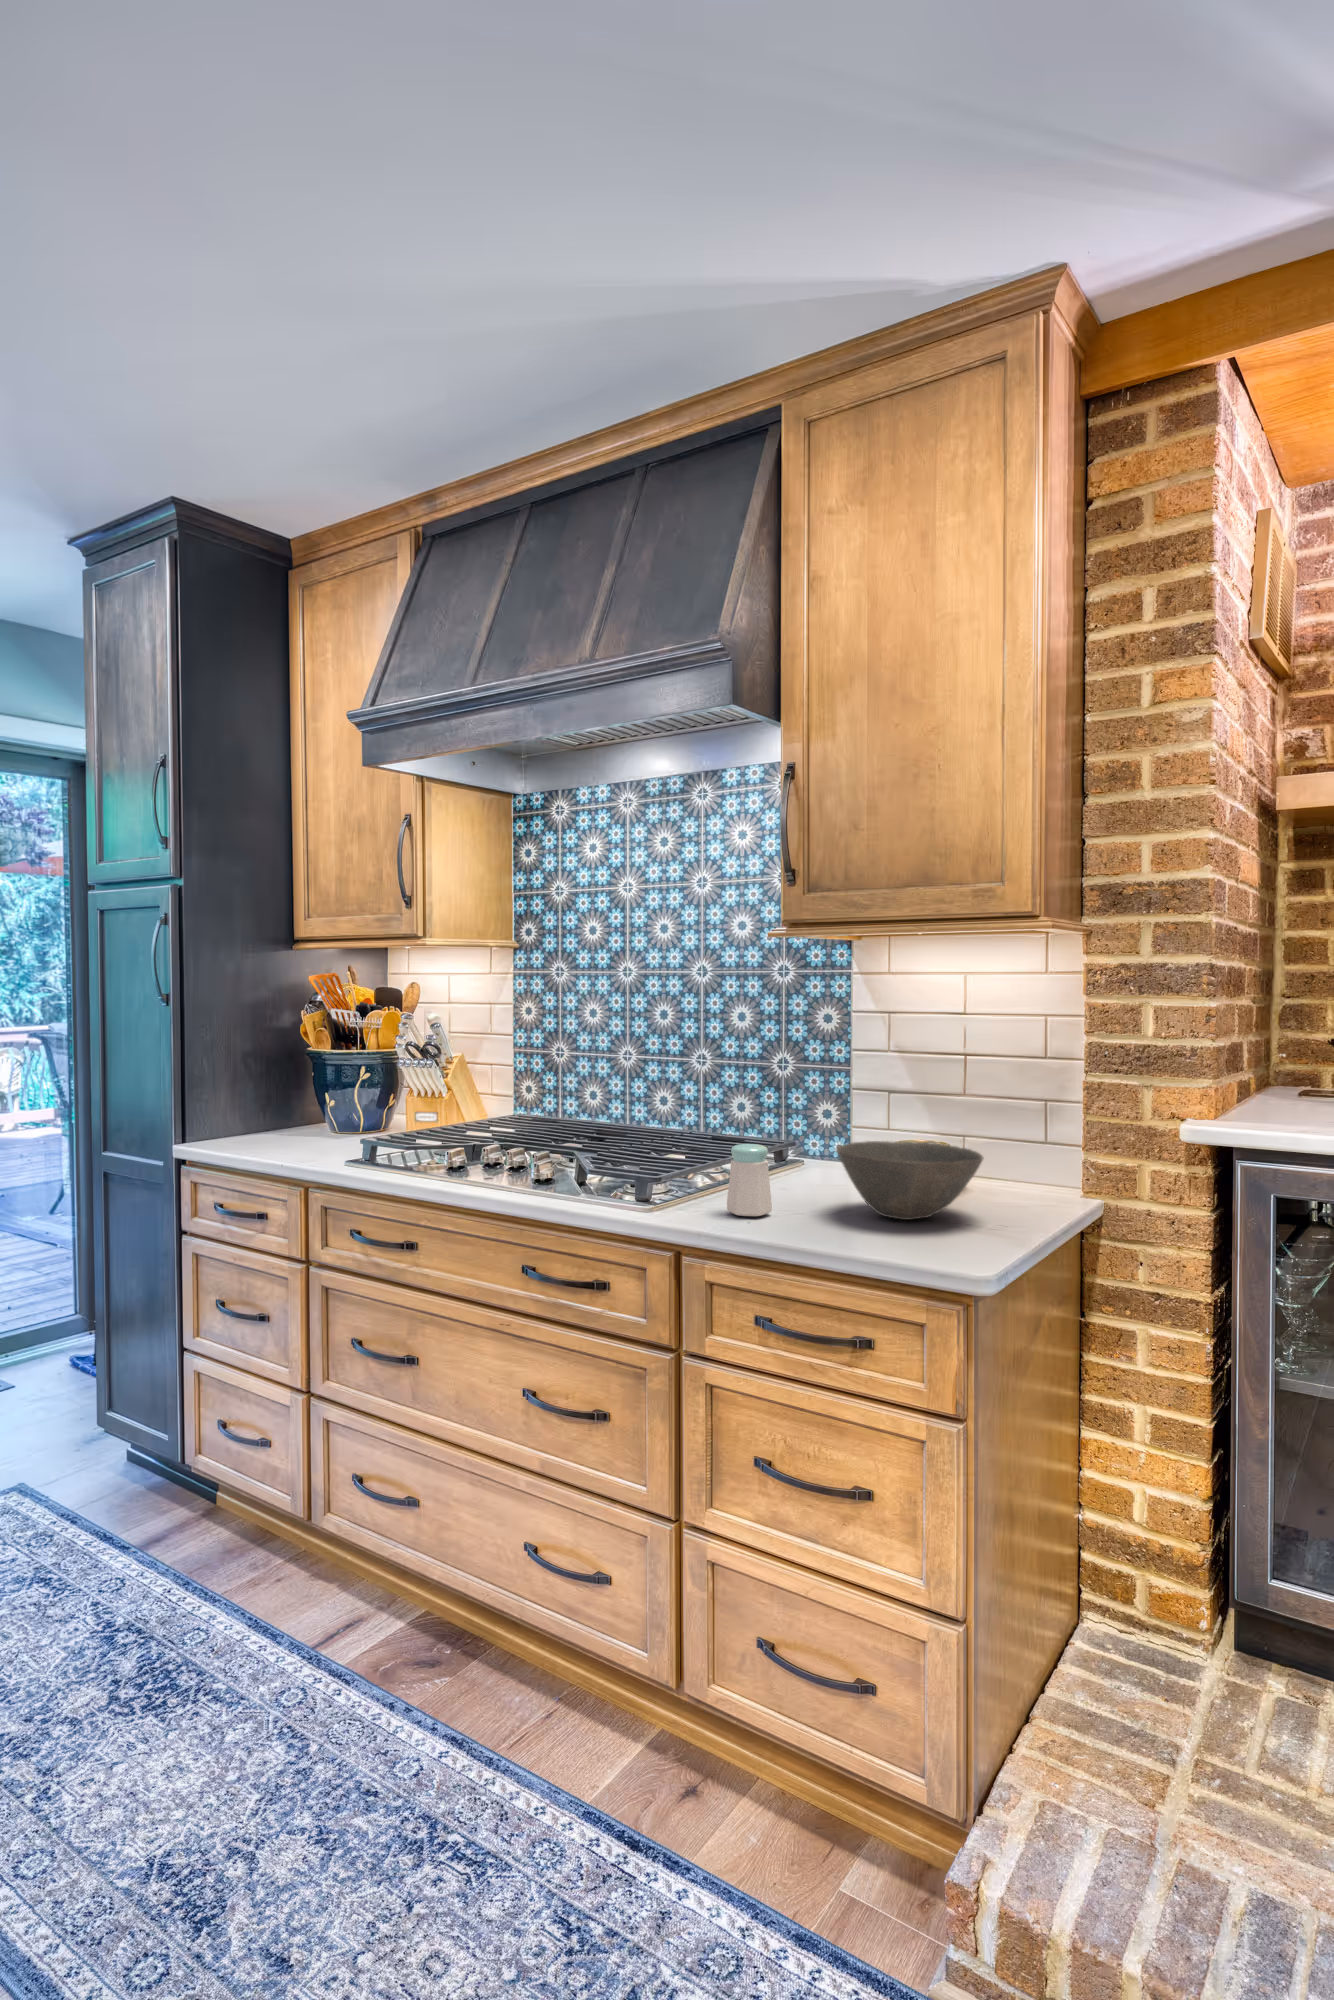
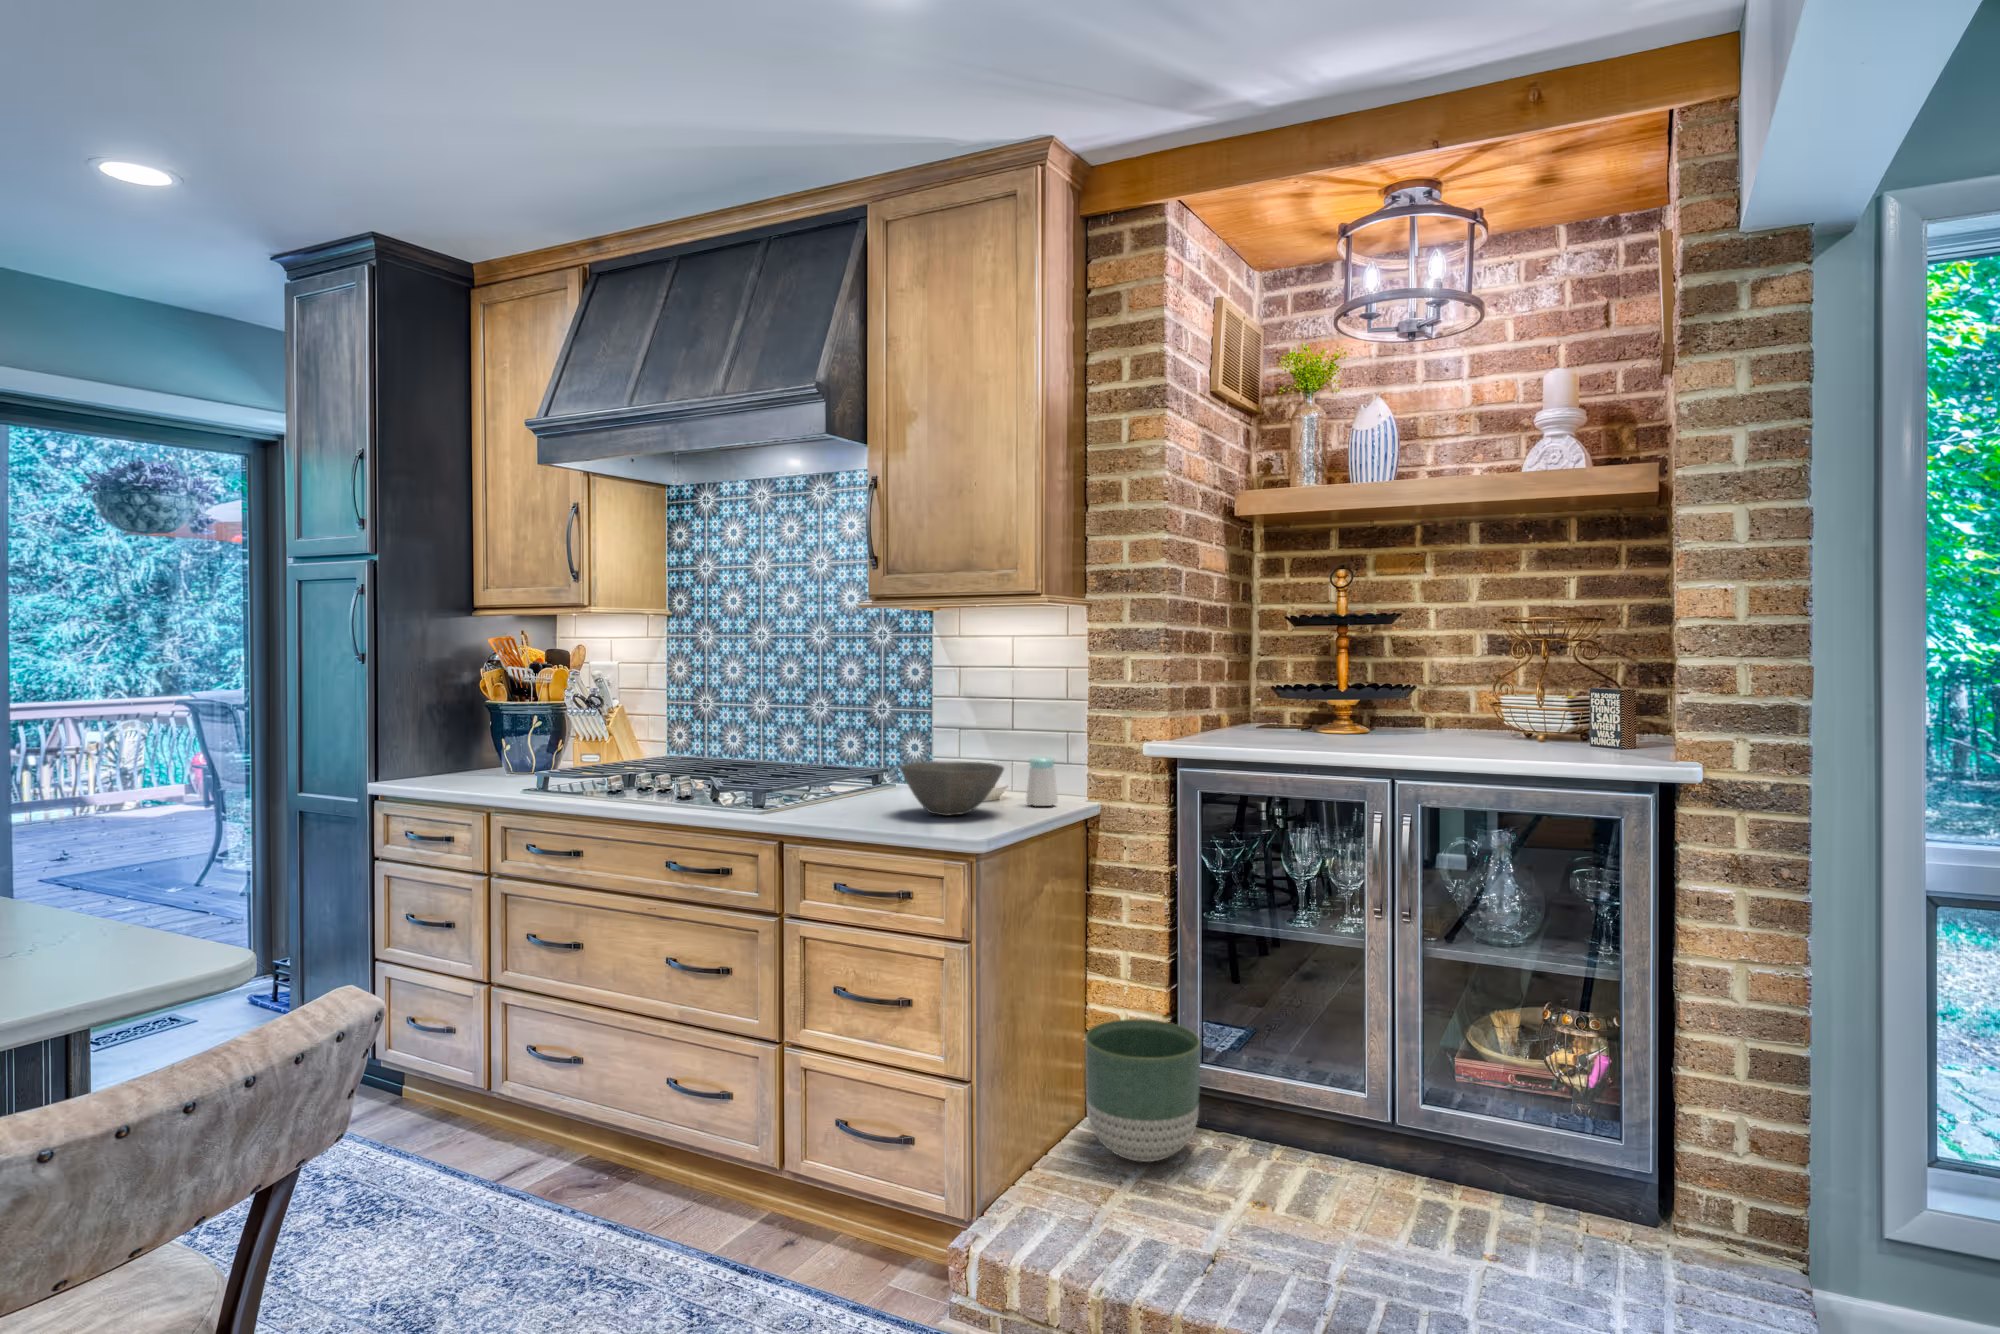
salt shaker: present [727,1144,772,1216] -> present [1026,757,1058,806]
planter: none [1099,1505,1279,1729] -> present [1085,1019,1200,1162]

